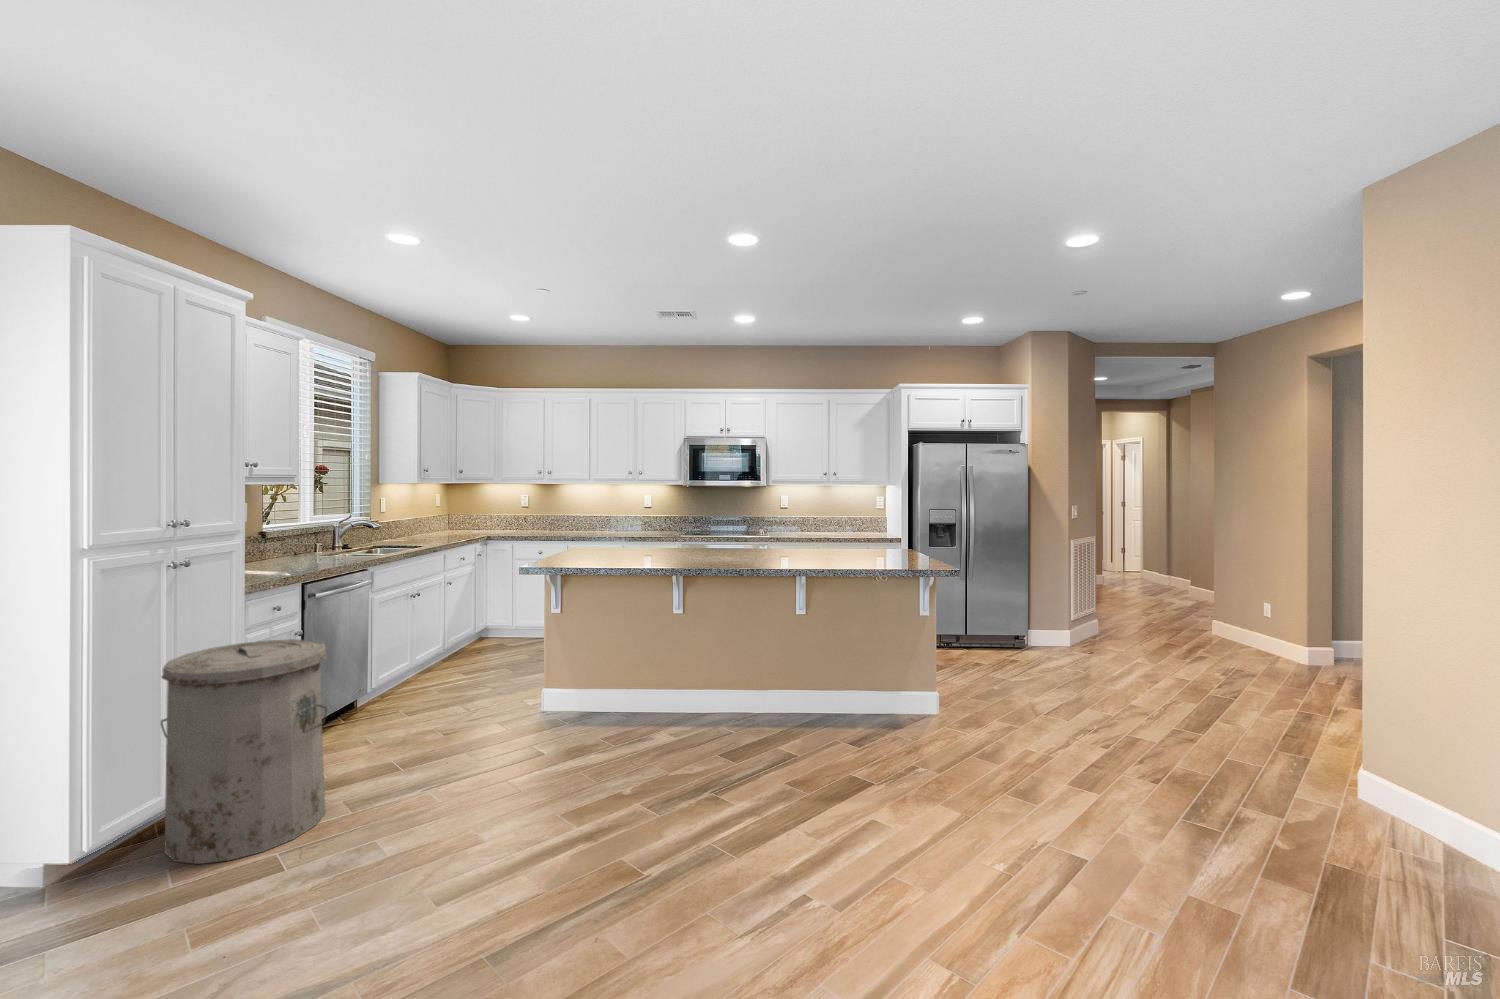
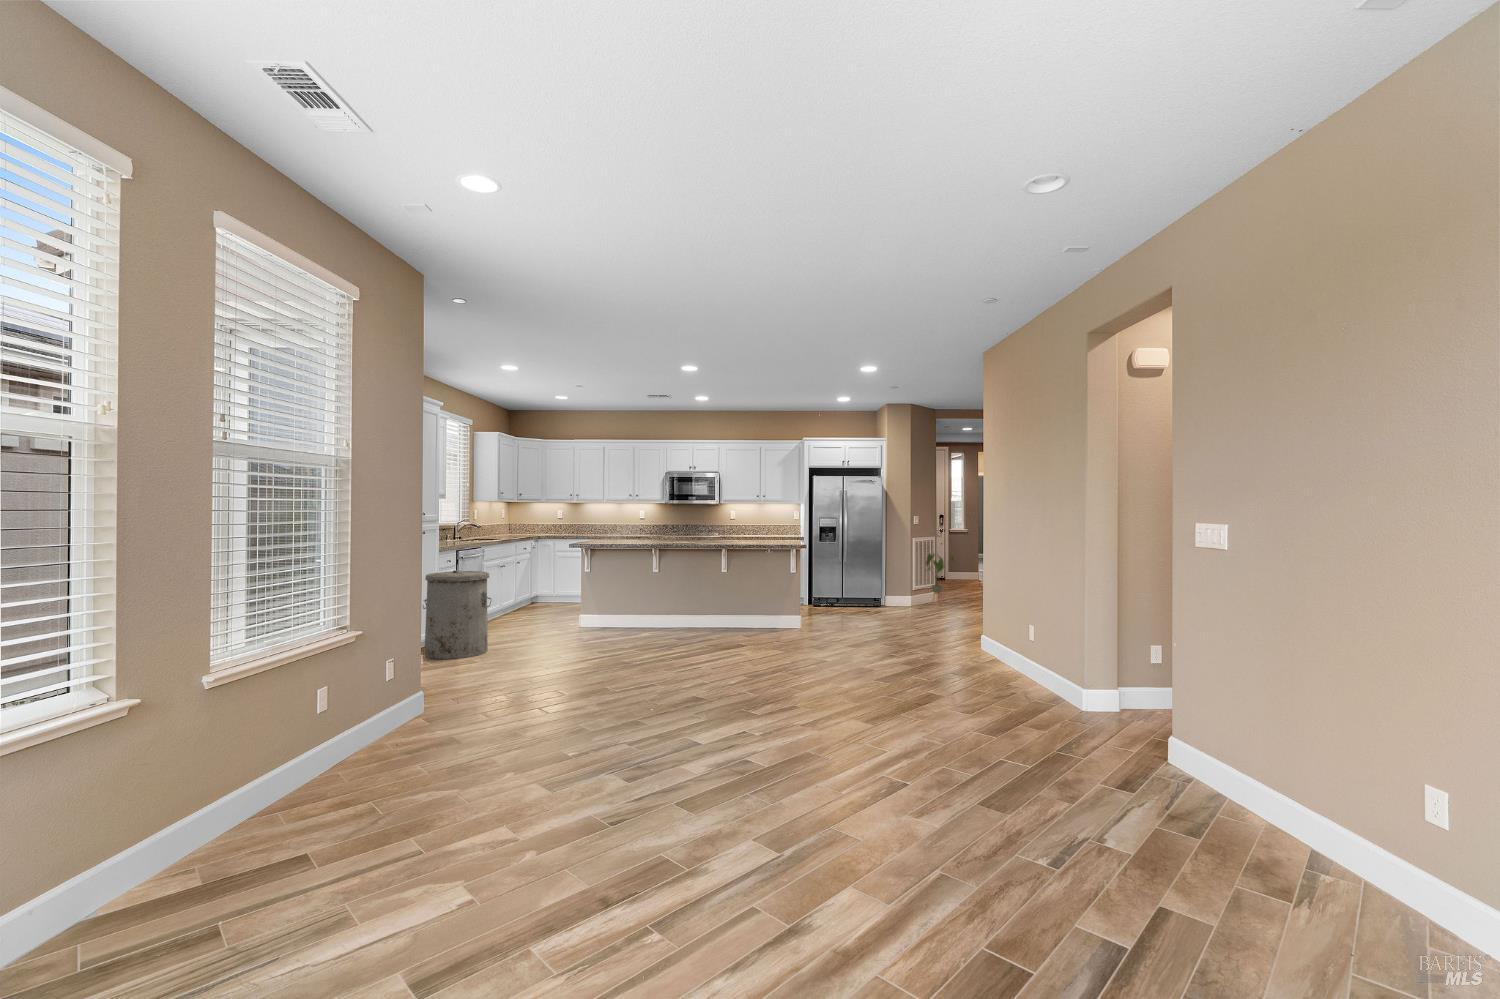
house plant: none [1087,563,1142,647] -> present [926,554,954,602]

